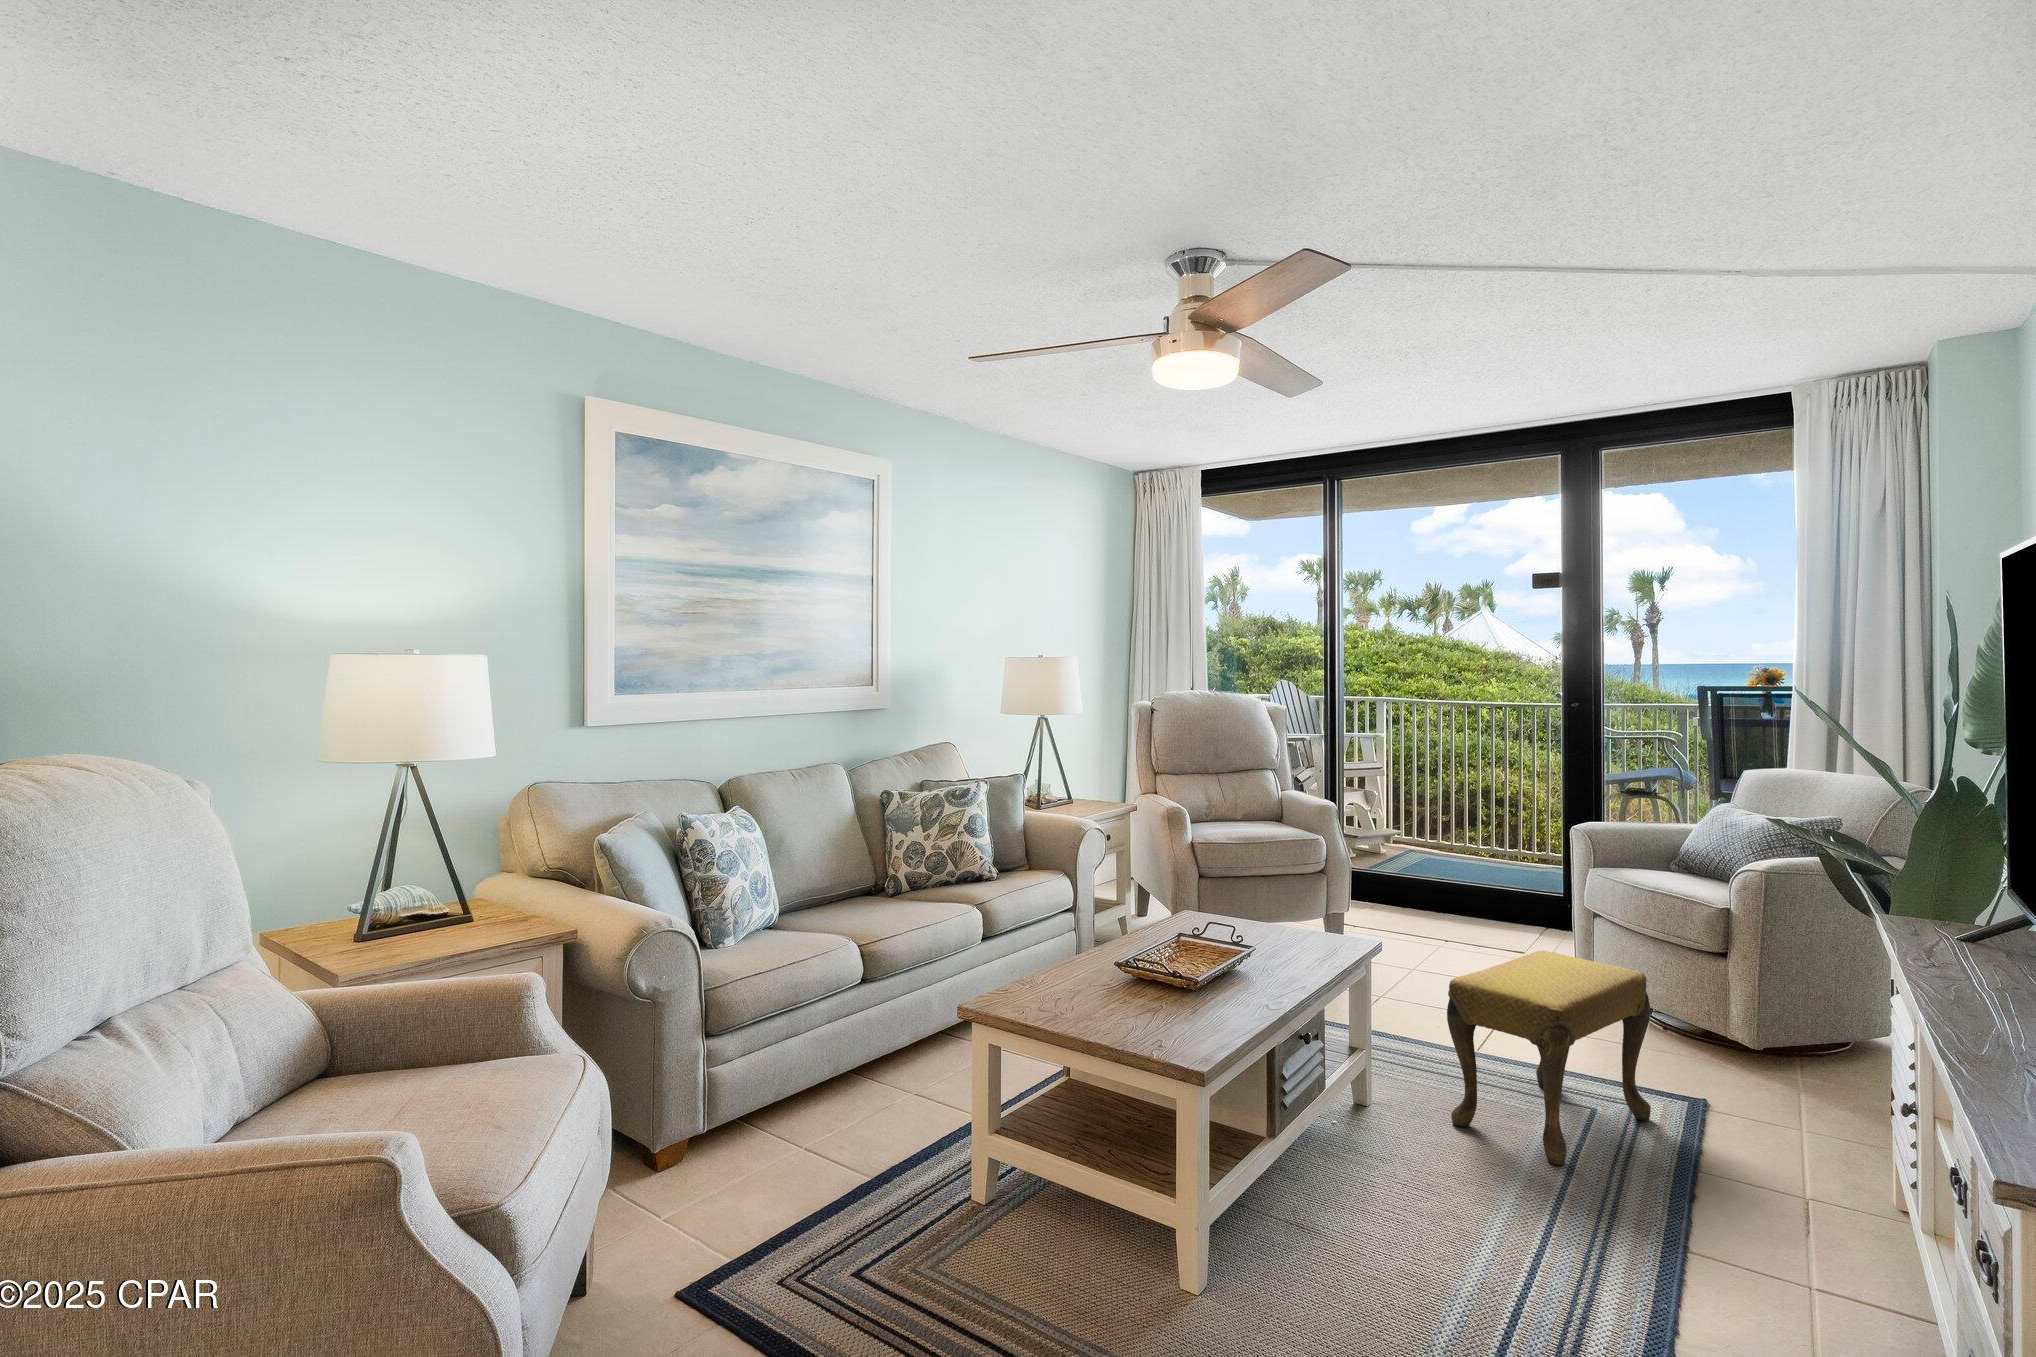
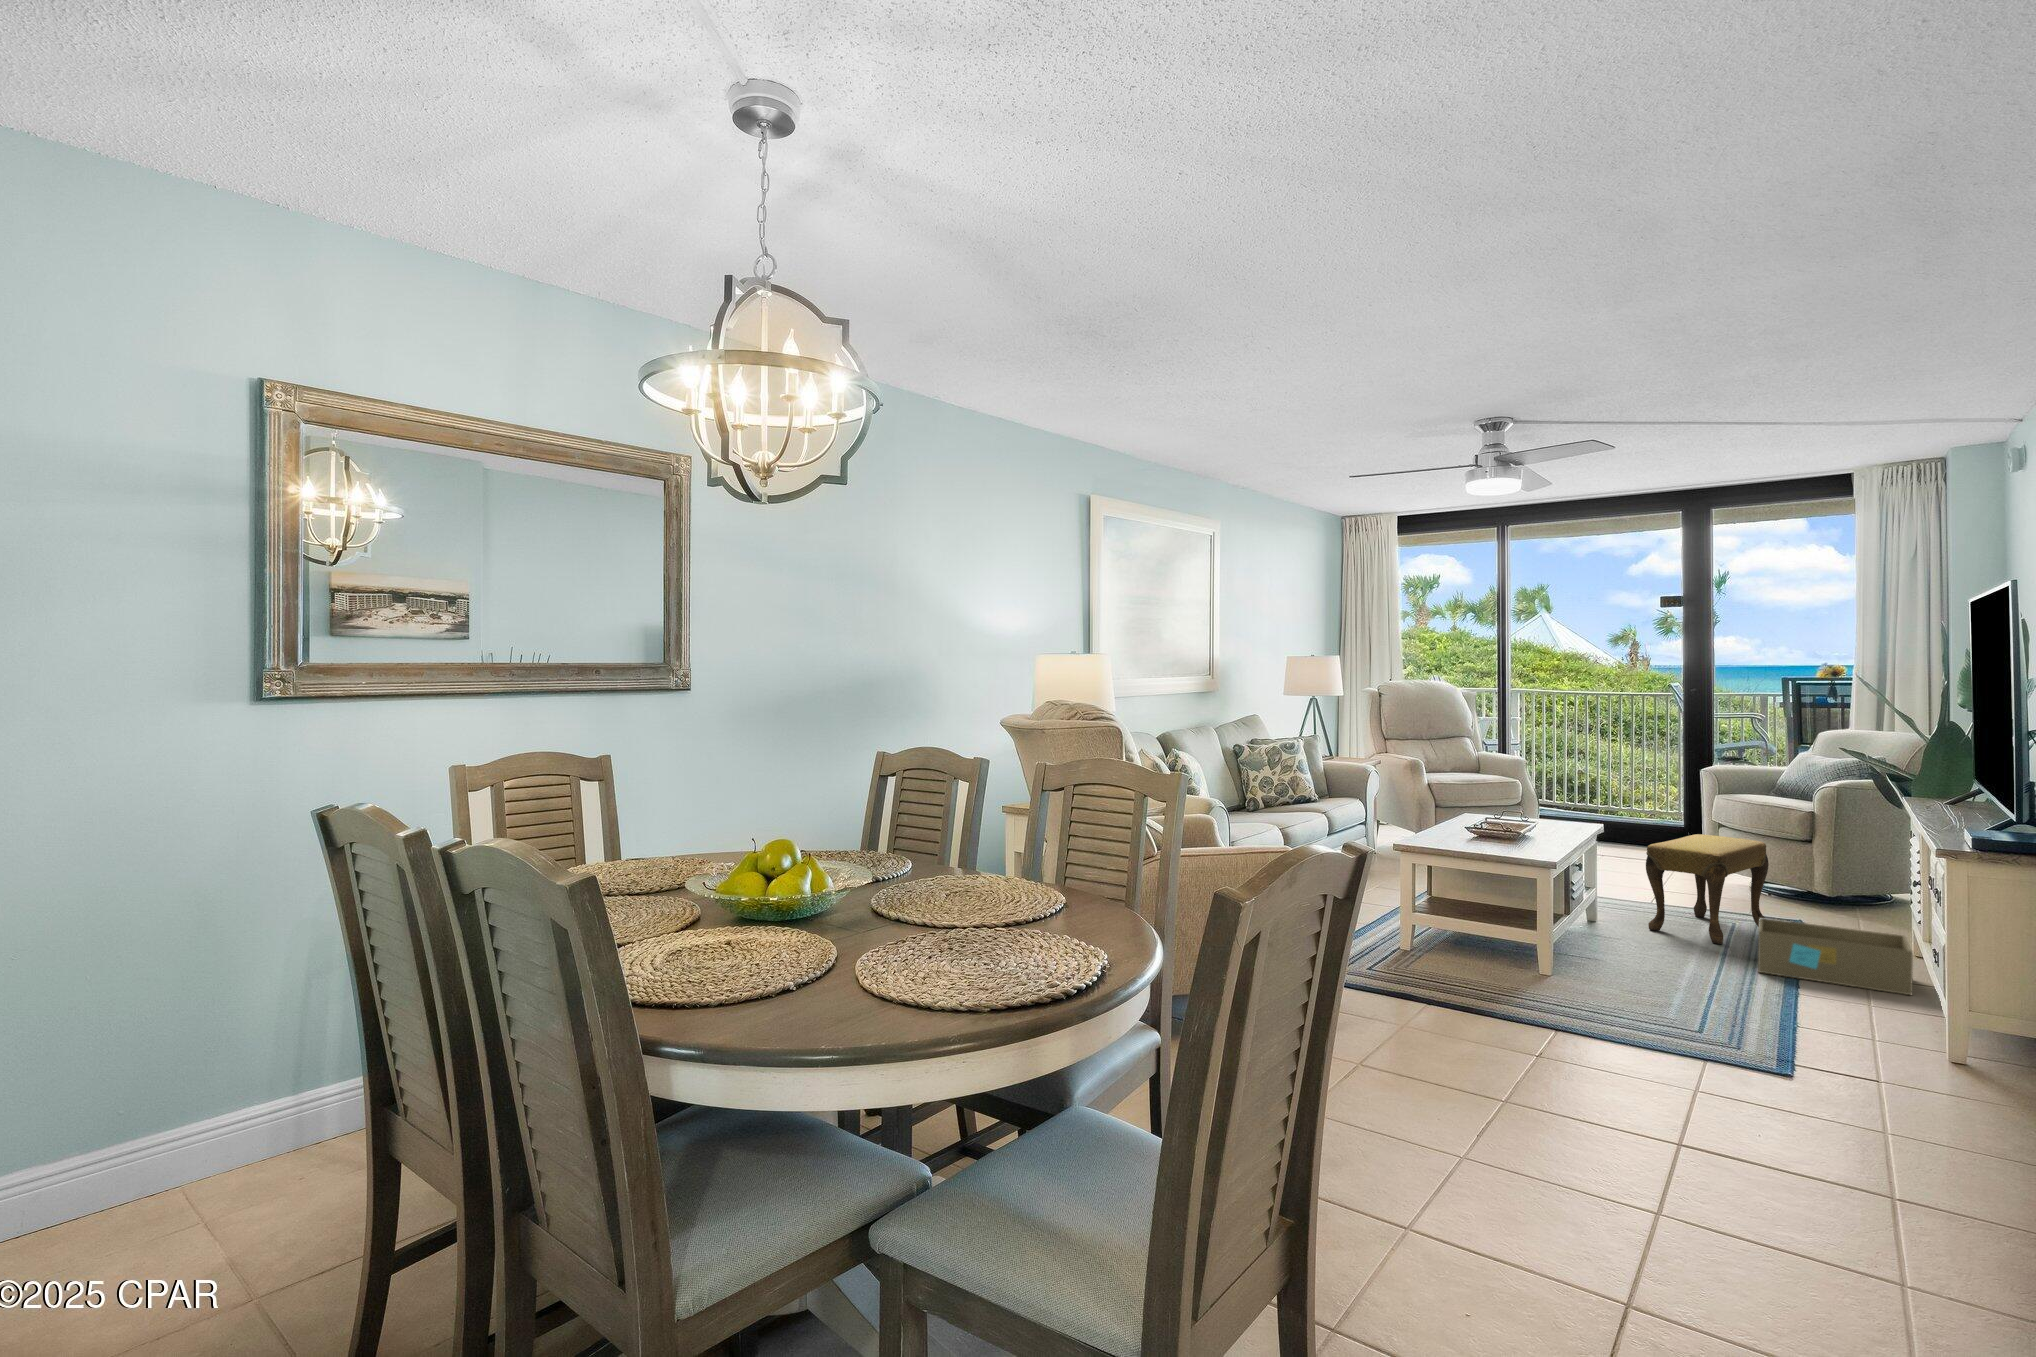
storage box: none [1608,1134,1898,1344] -> present [1758,918,1913,996]

